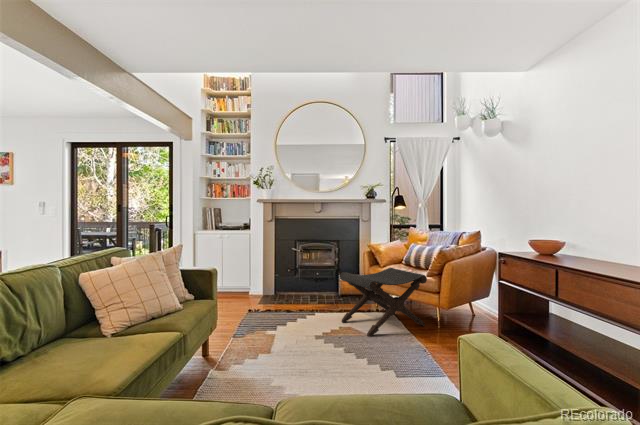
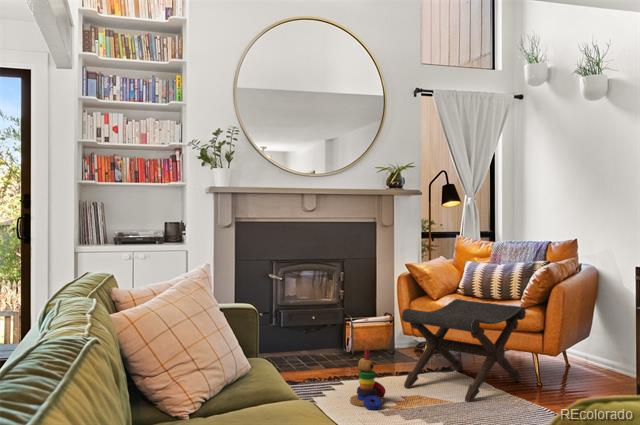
stacking toy: none [294,296,319,335] -> present [350,349,386,410]

